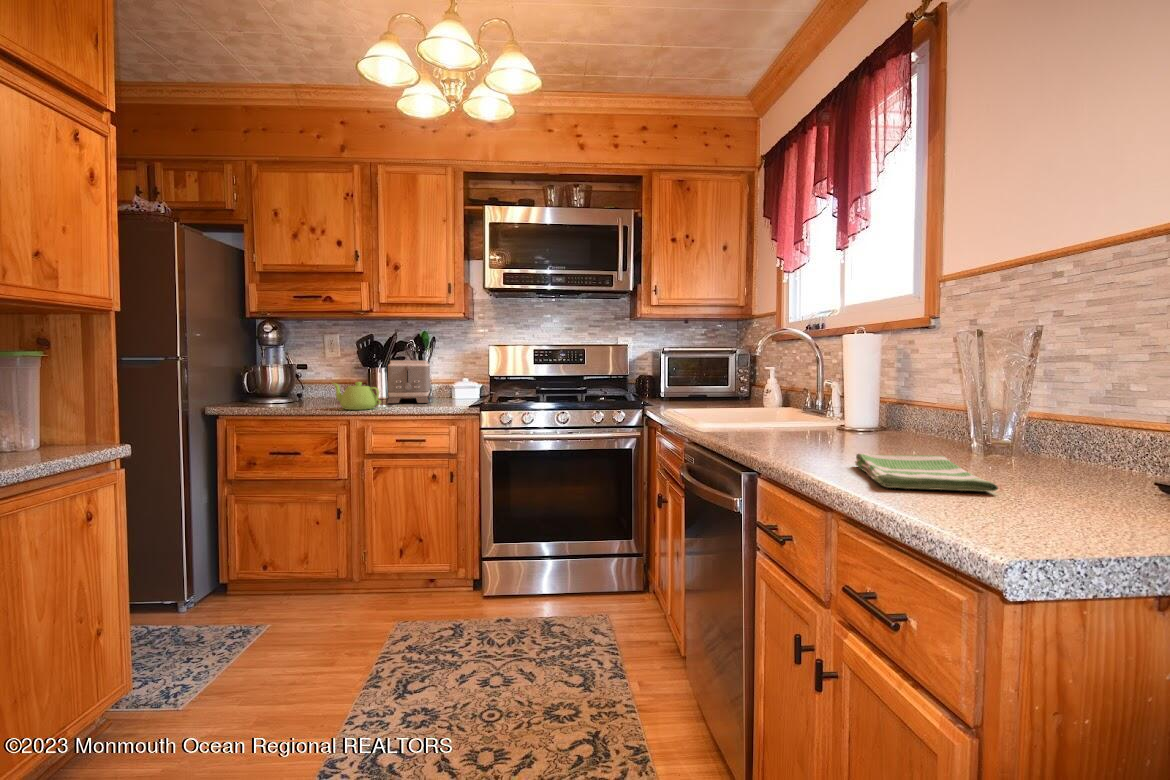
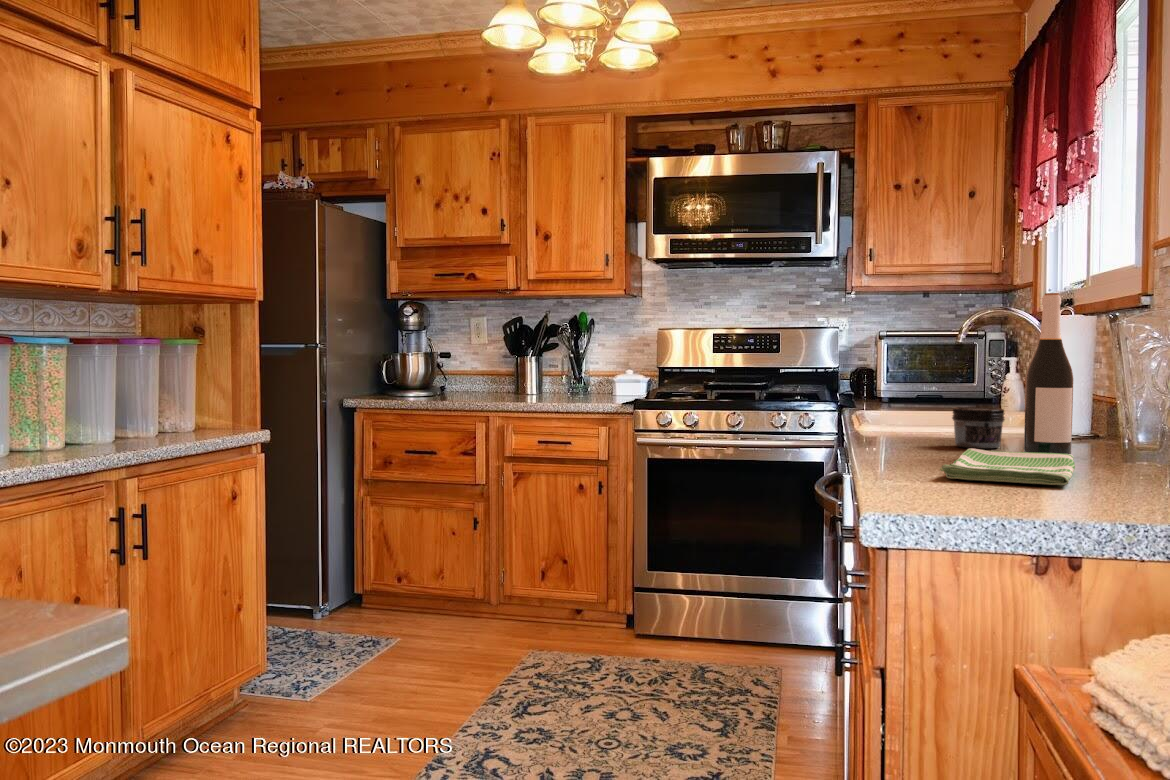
wine bottle: none [878,319,919,458] -> present [1024,293,1073,454]
toaster: present [387,360,430,403] -> none [531,348,586,398]
teapot: present [333,382,381,410] -> none [469,372,522,404]
jar: none [801,413,844,447] -> present [952,407,1005,449]

